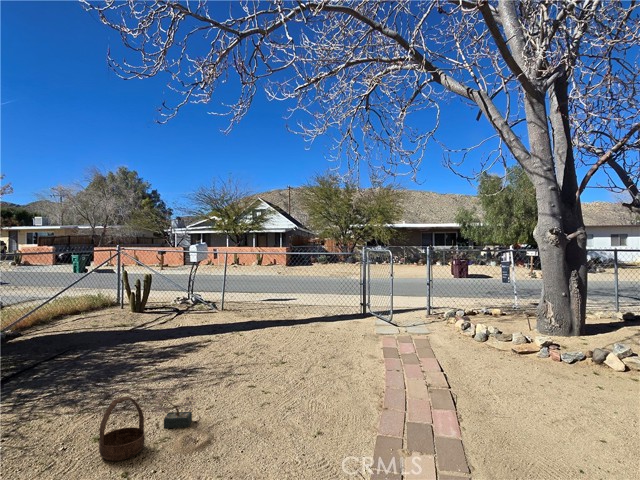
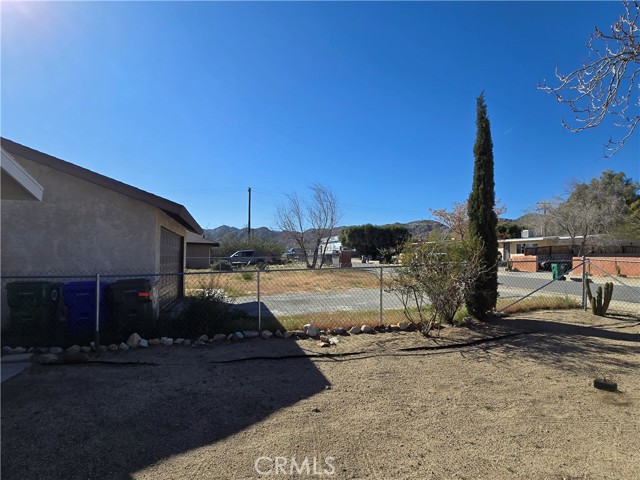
basket: present [99,397,145,461] -> none [547,354,576,391]

